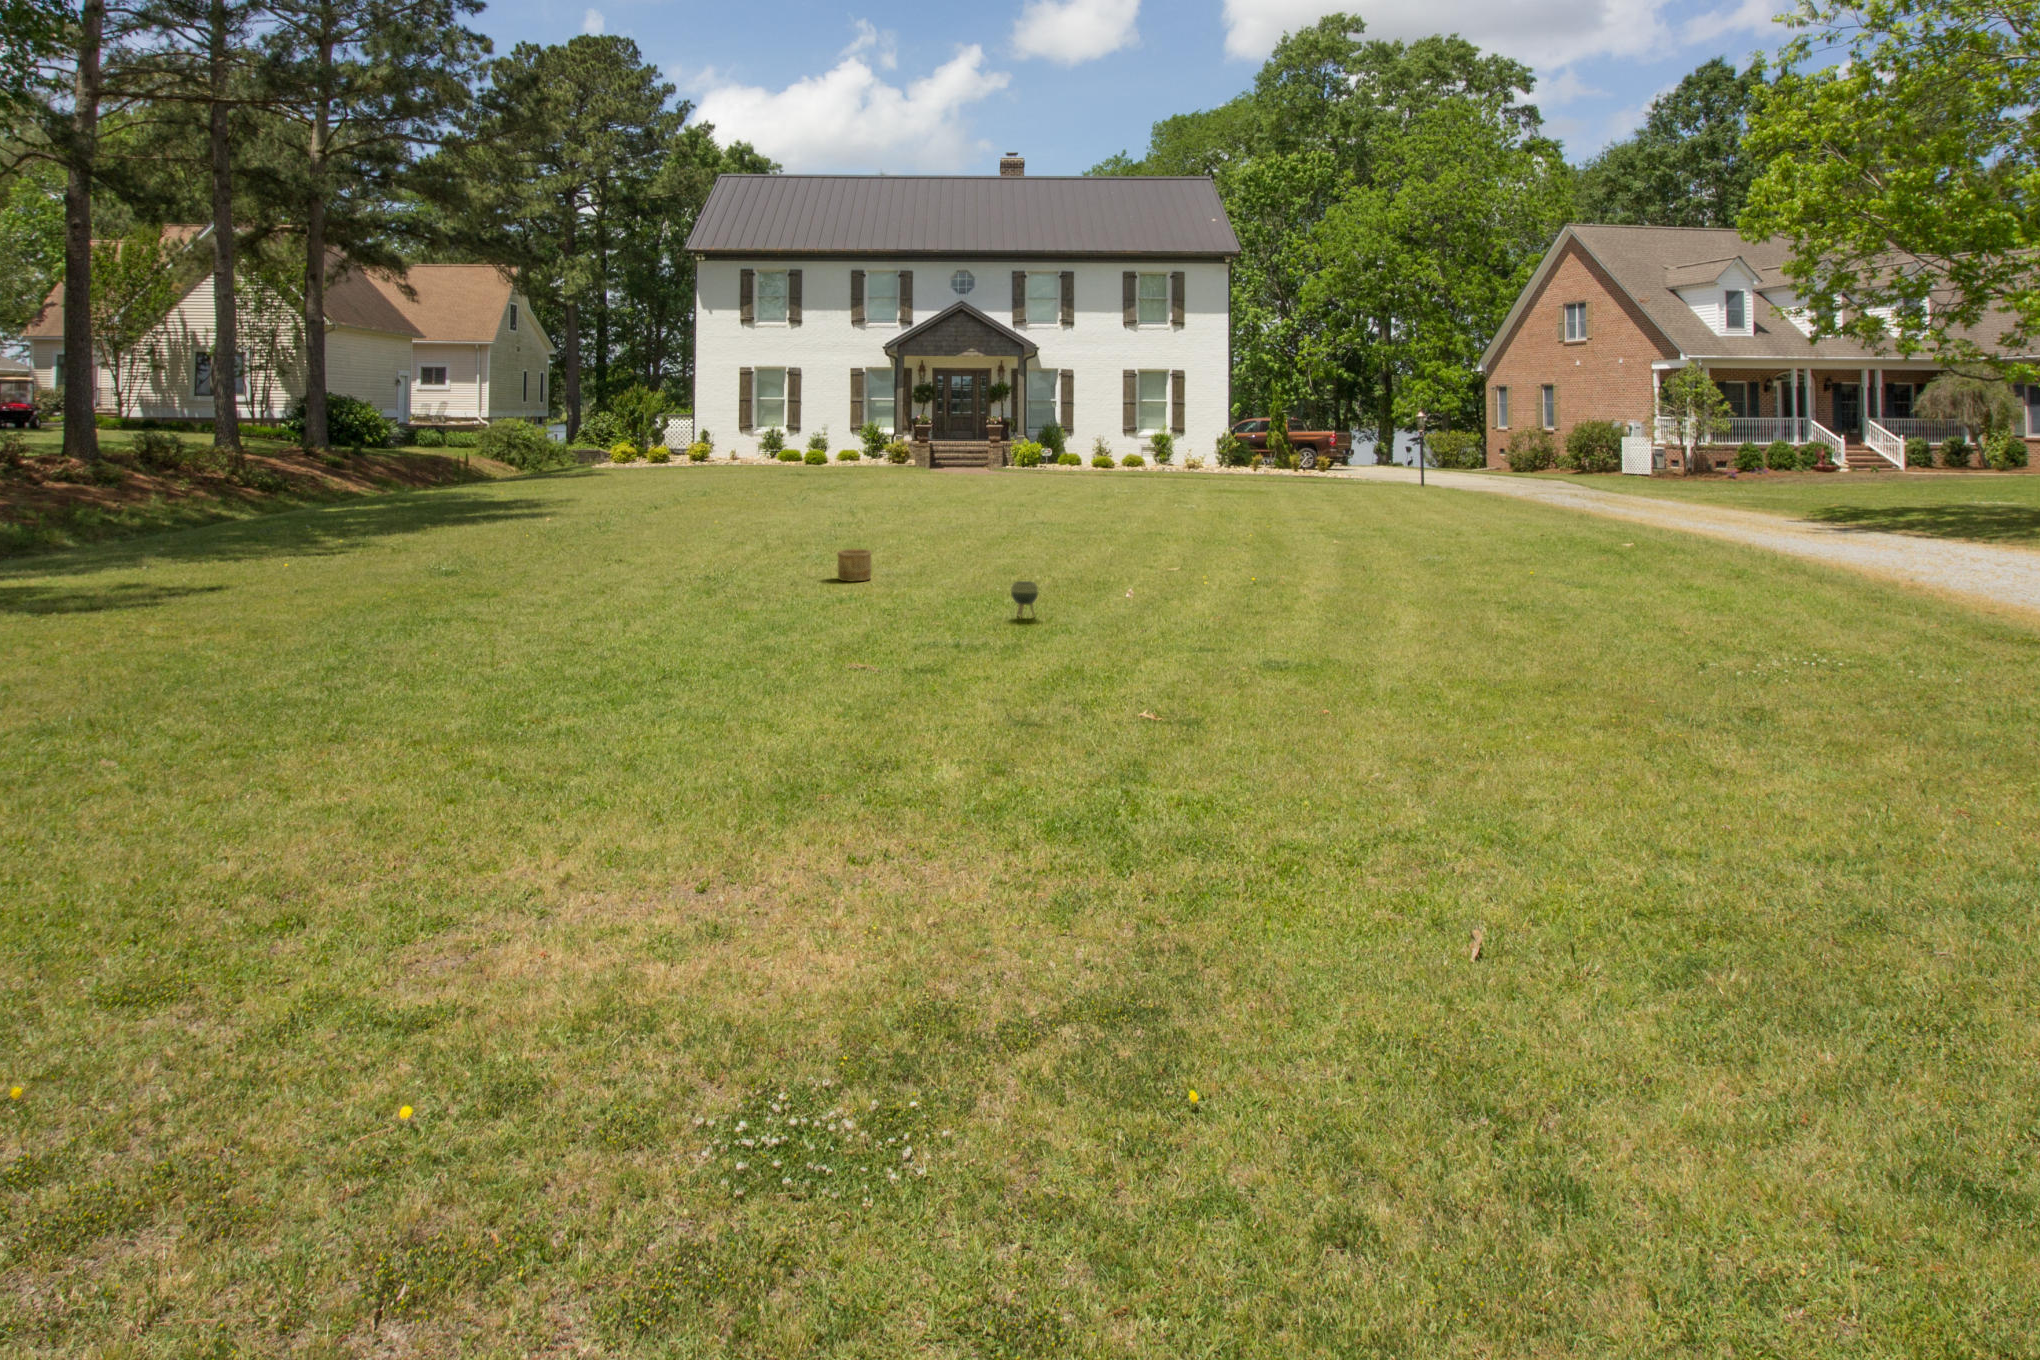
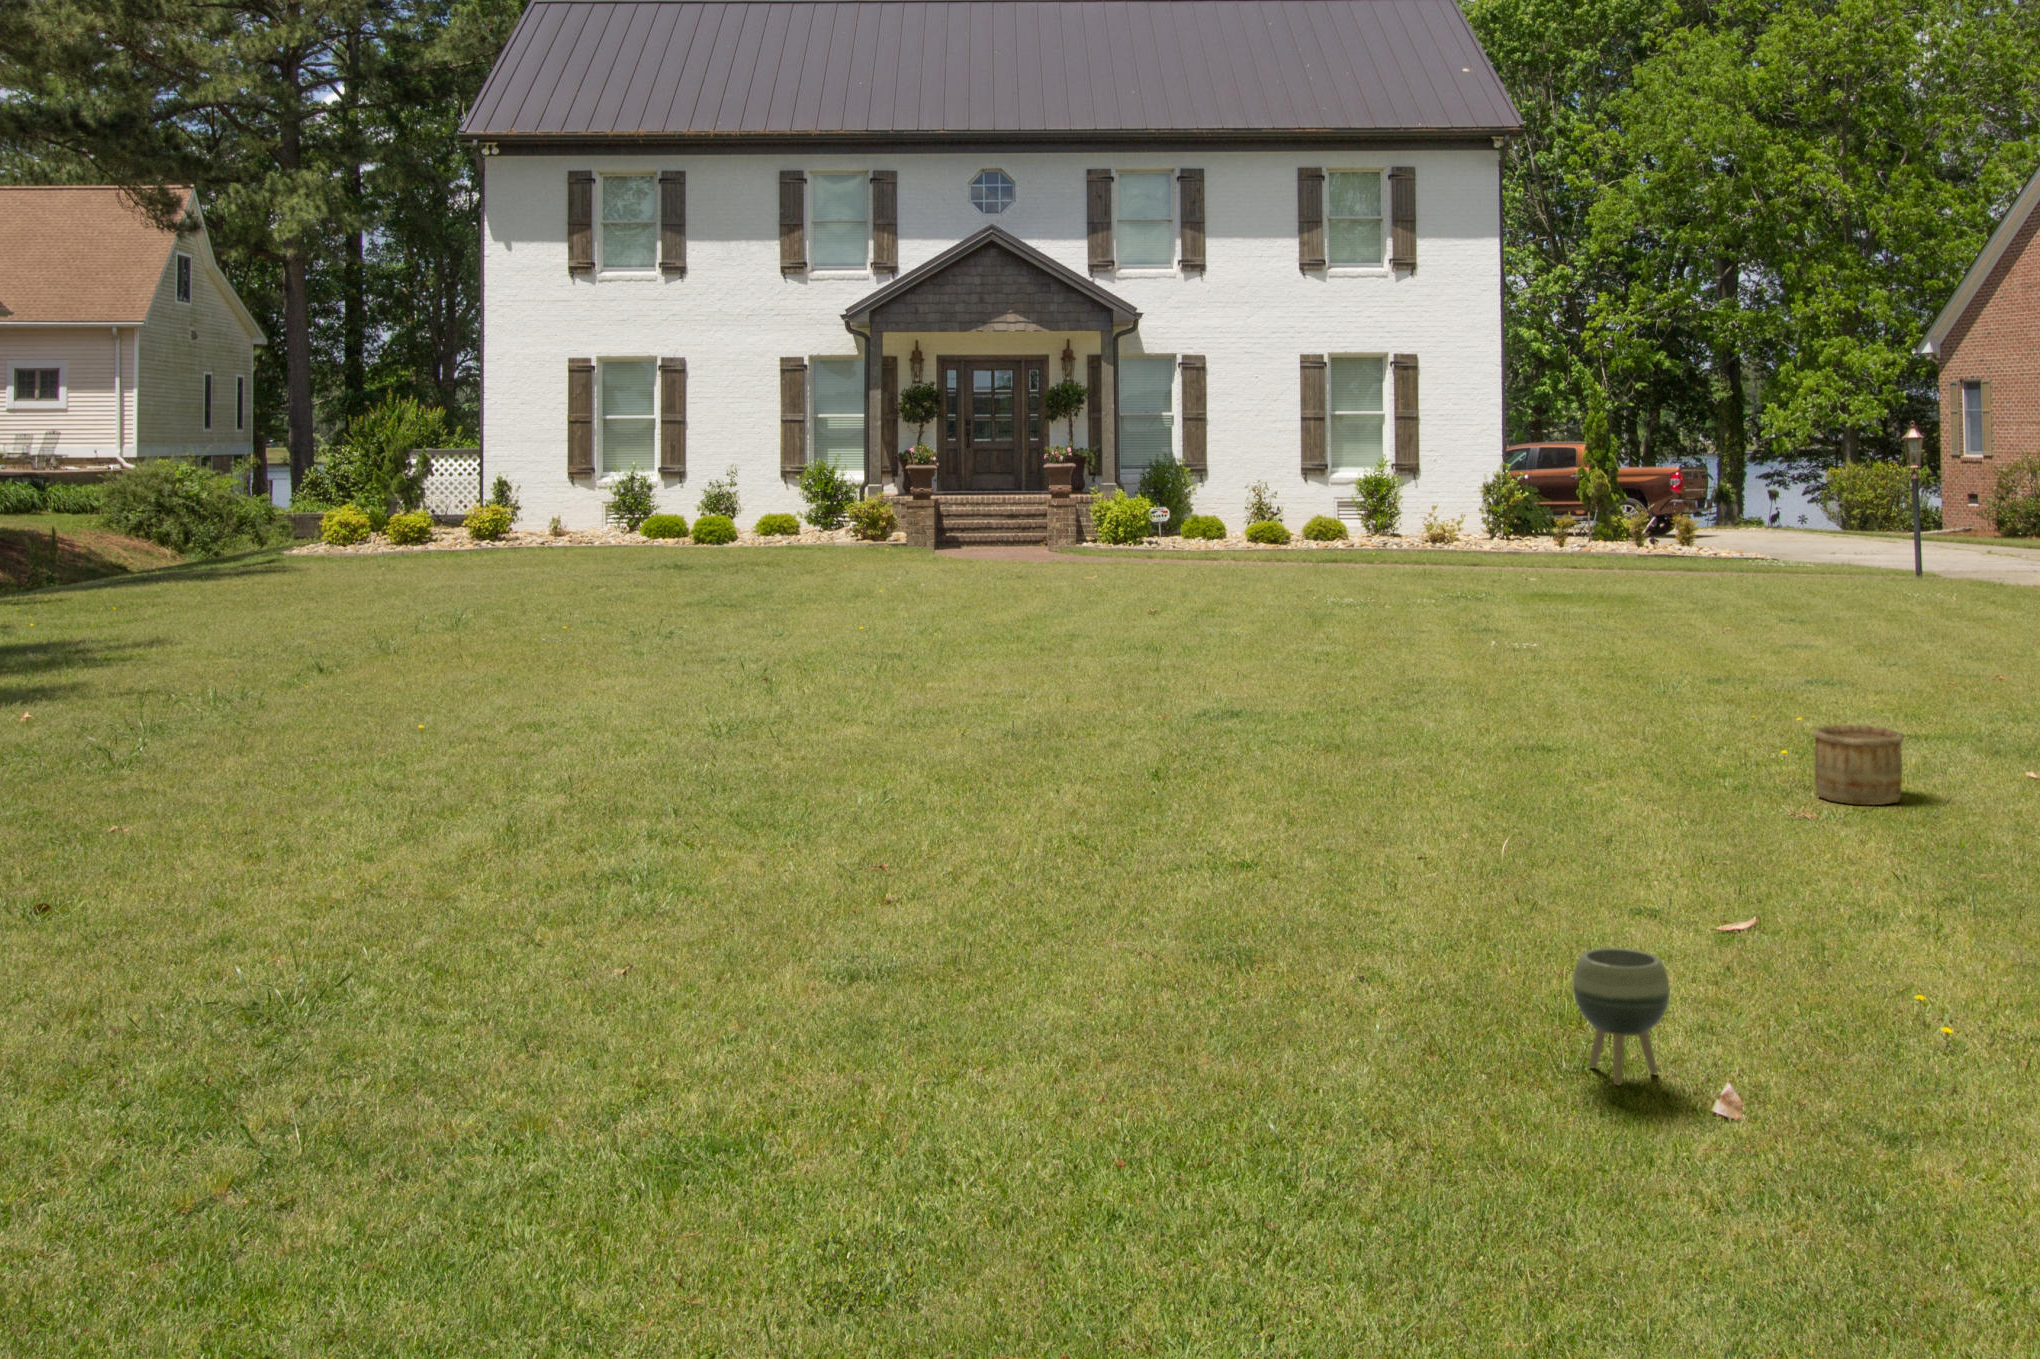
wooden bucket: present [837,549,872,581] -> present [1812,725,1904,805]

